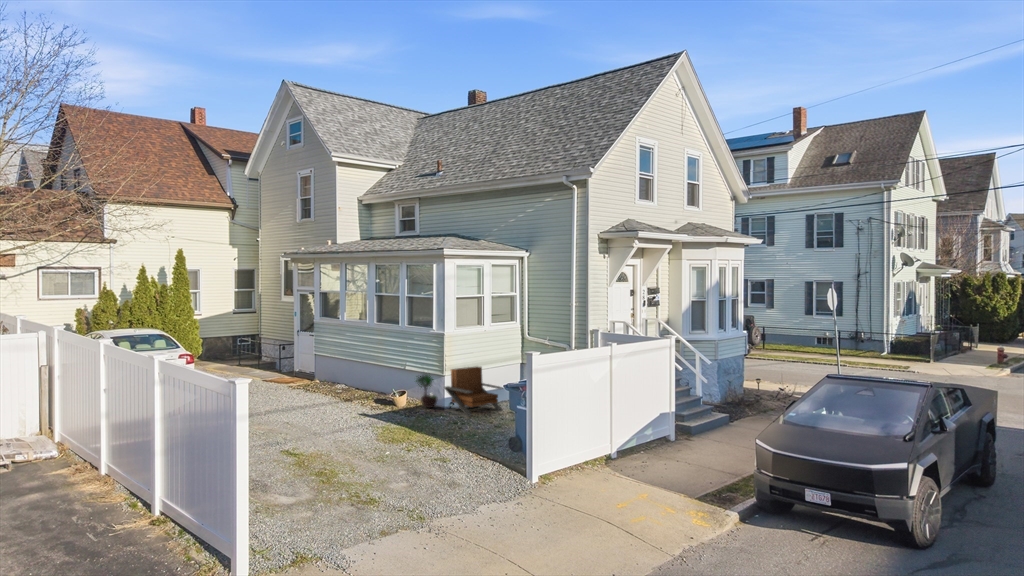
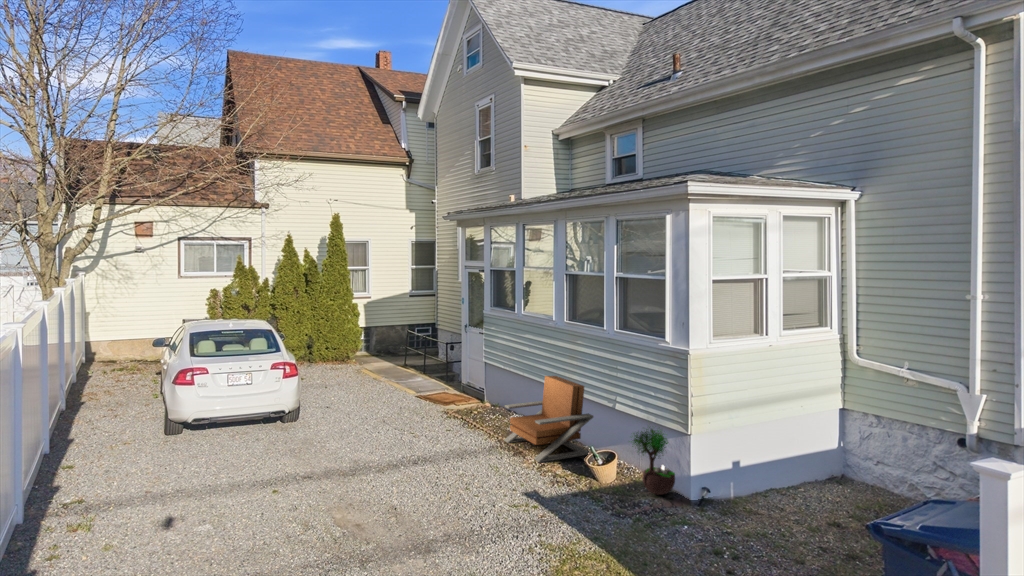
lounge chair: present [444,367,502,417] -> present [504,376,593,462]

